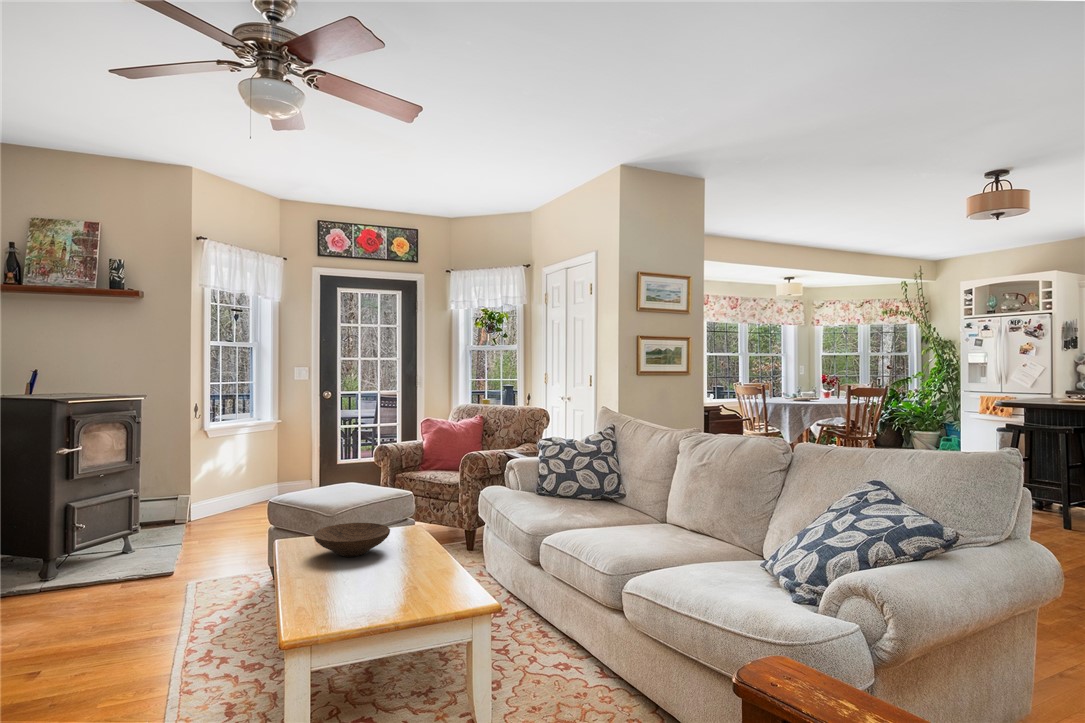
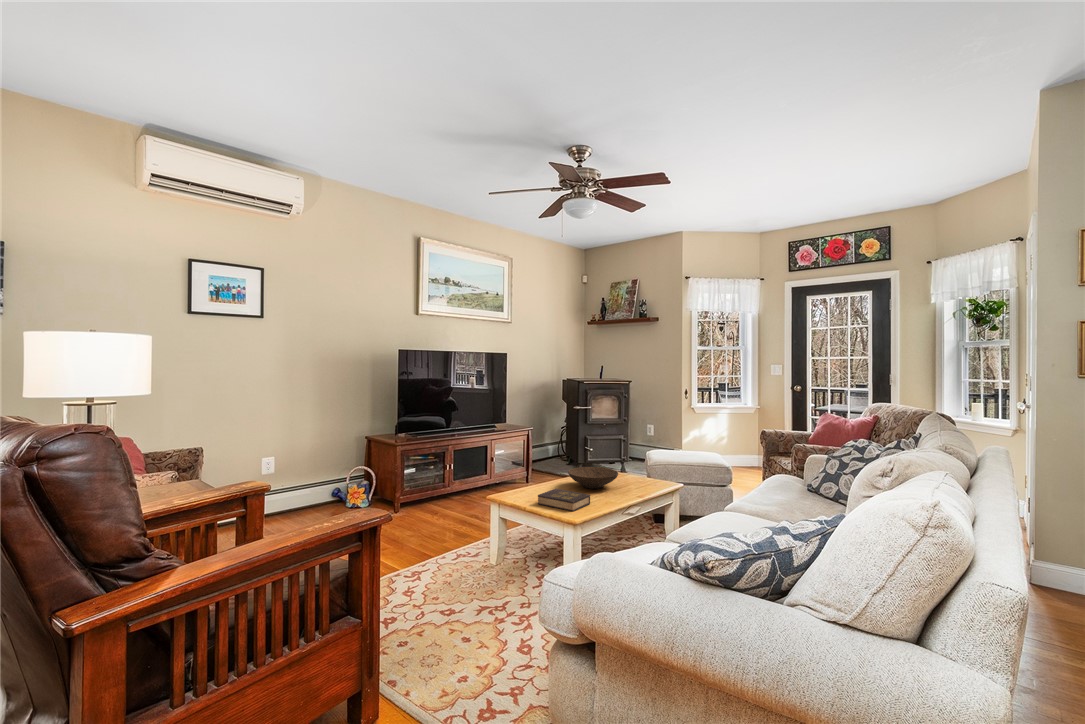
hardback book: none [367,555,442,591] -> present [538,489,590,512]

